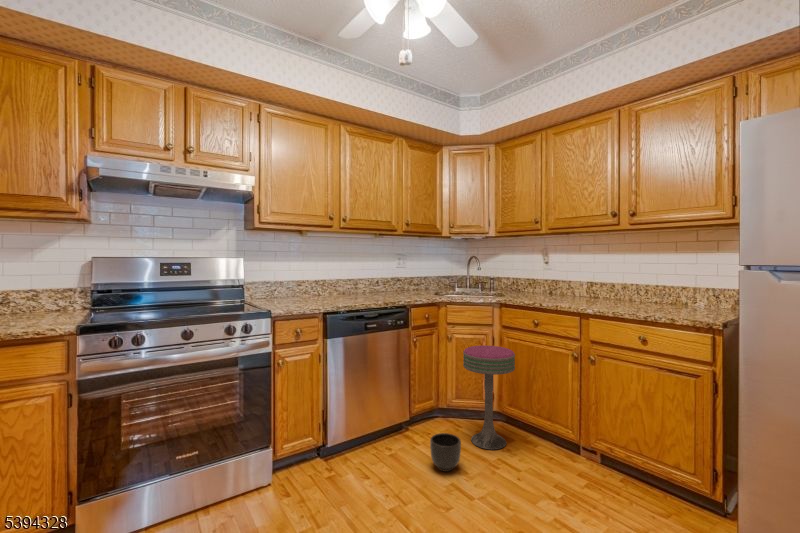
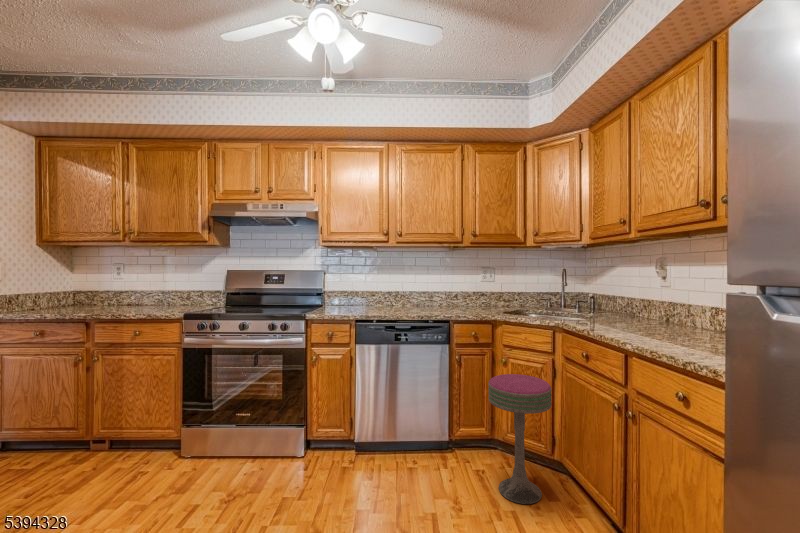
planter: present [430,433,461,472] -> none [424,460,457,504]

